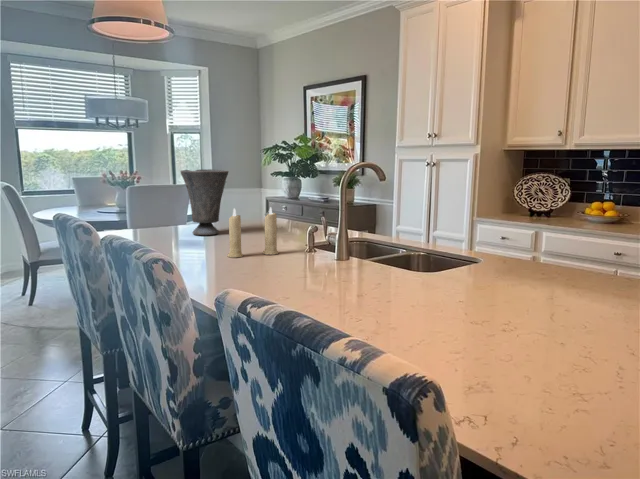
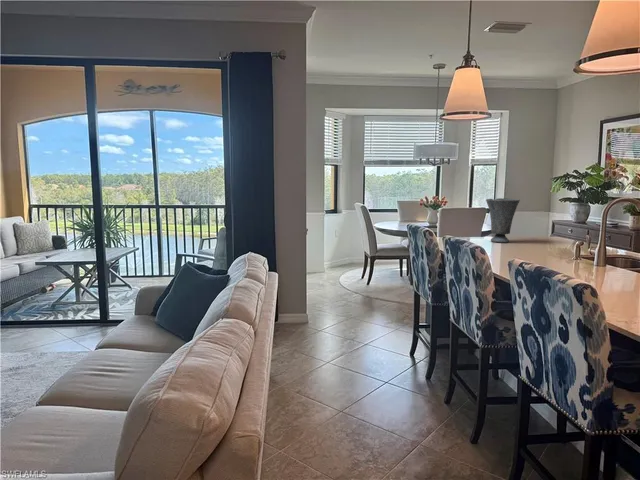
candle: present [227,207,279,258] -> none [514,223,552,256]

